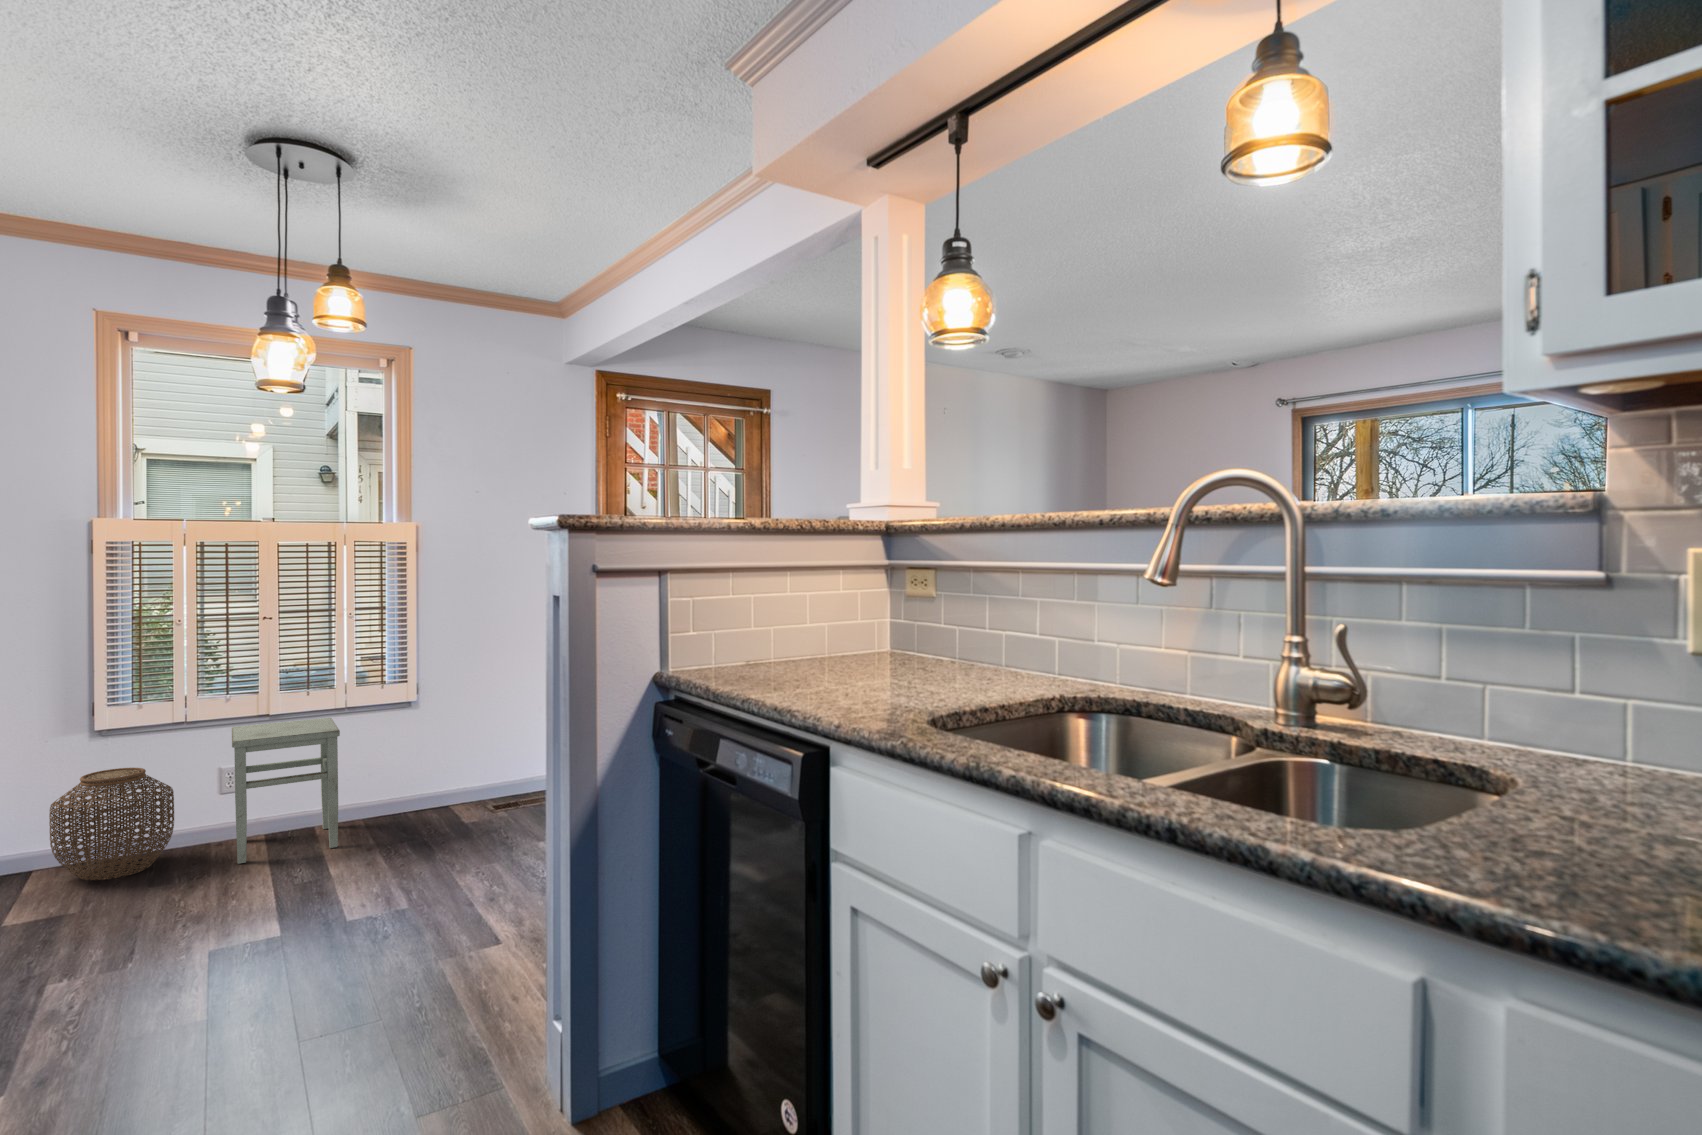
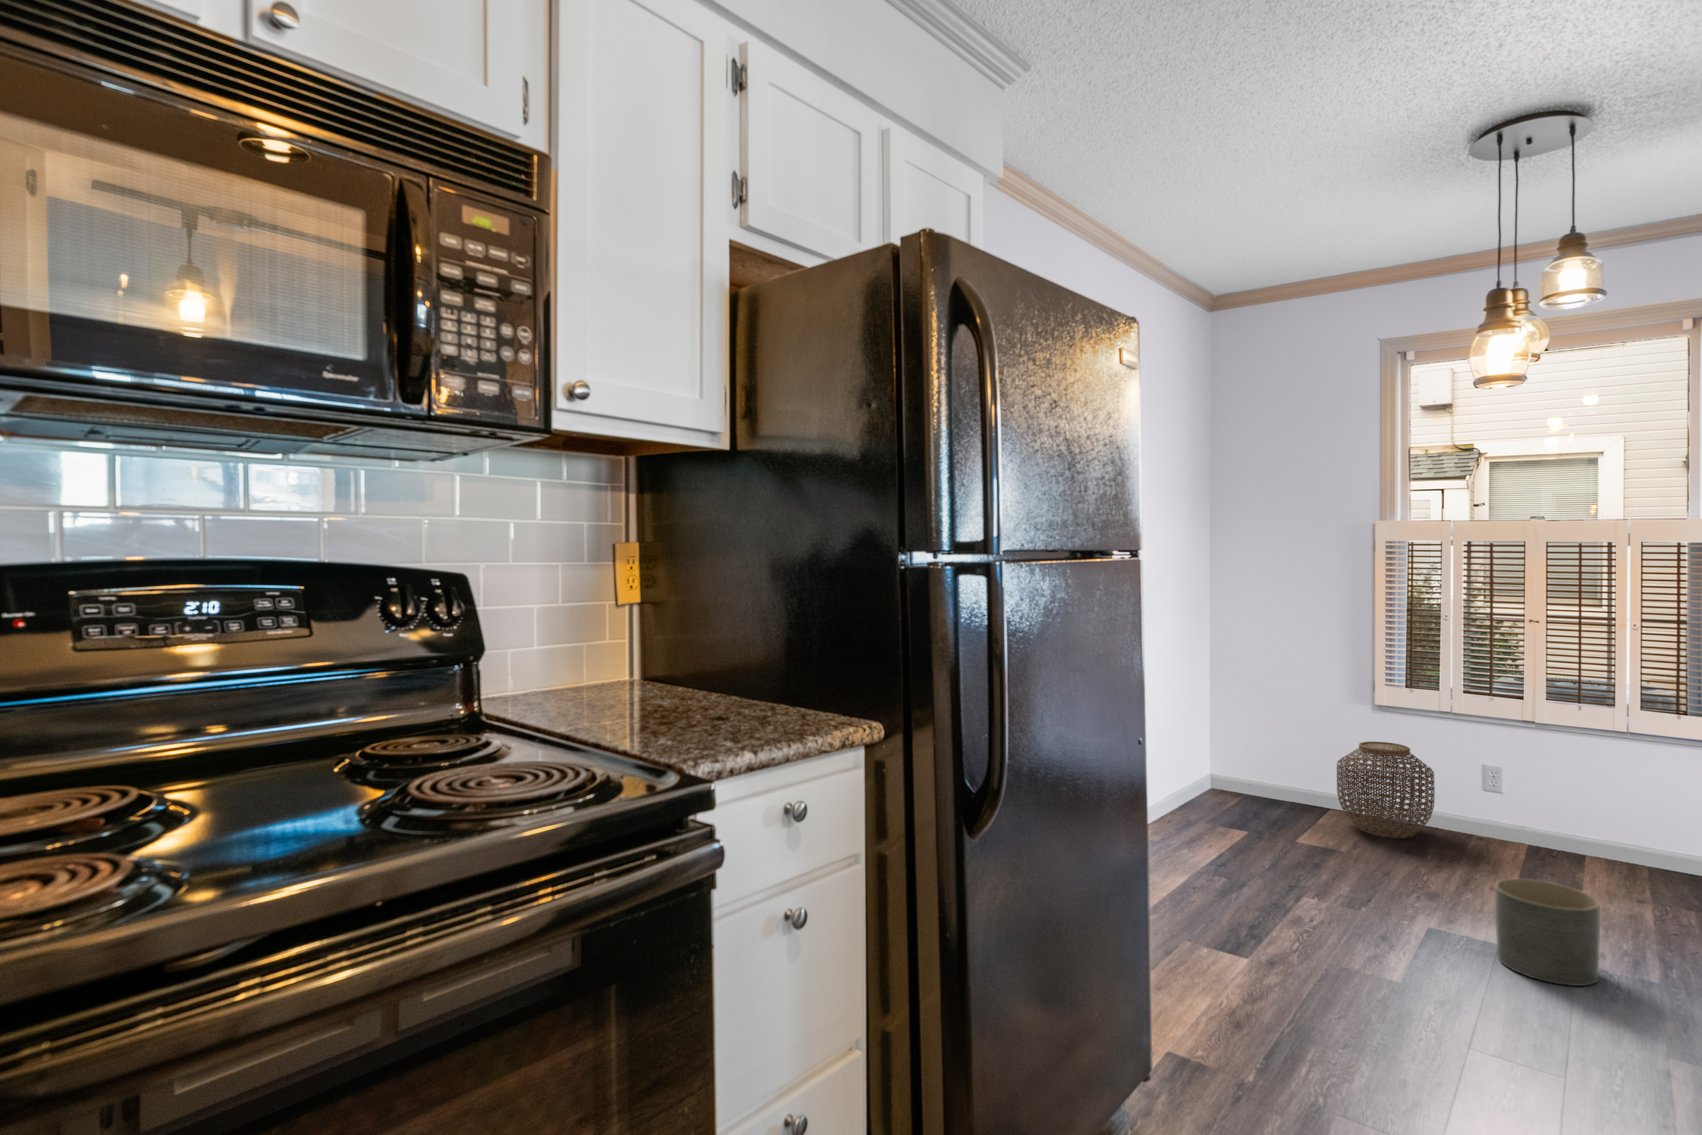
stool: present [232,718,340,864] -> none [1483,726,1608,883]
planter: none [282,856,370,952] -> present [1495,879,1600,986]

